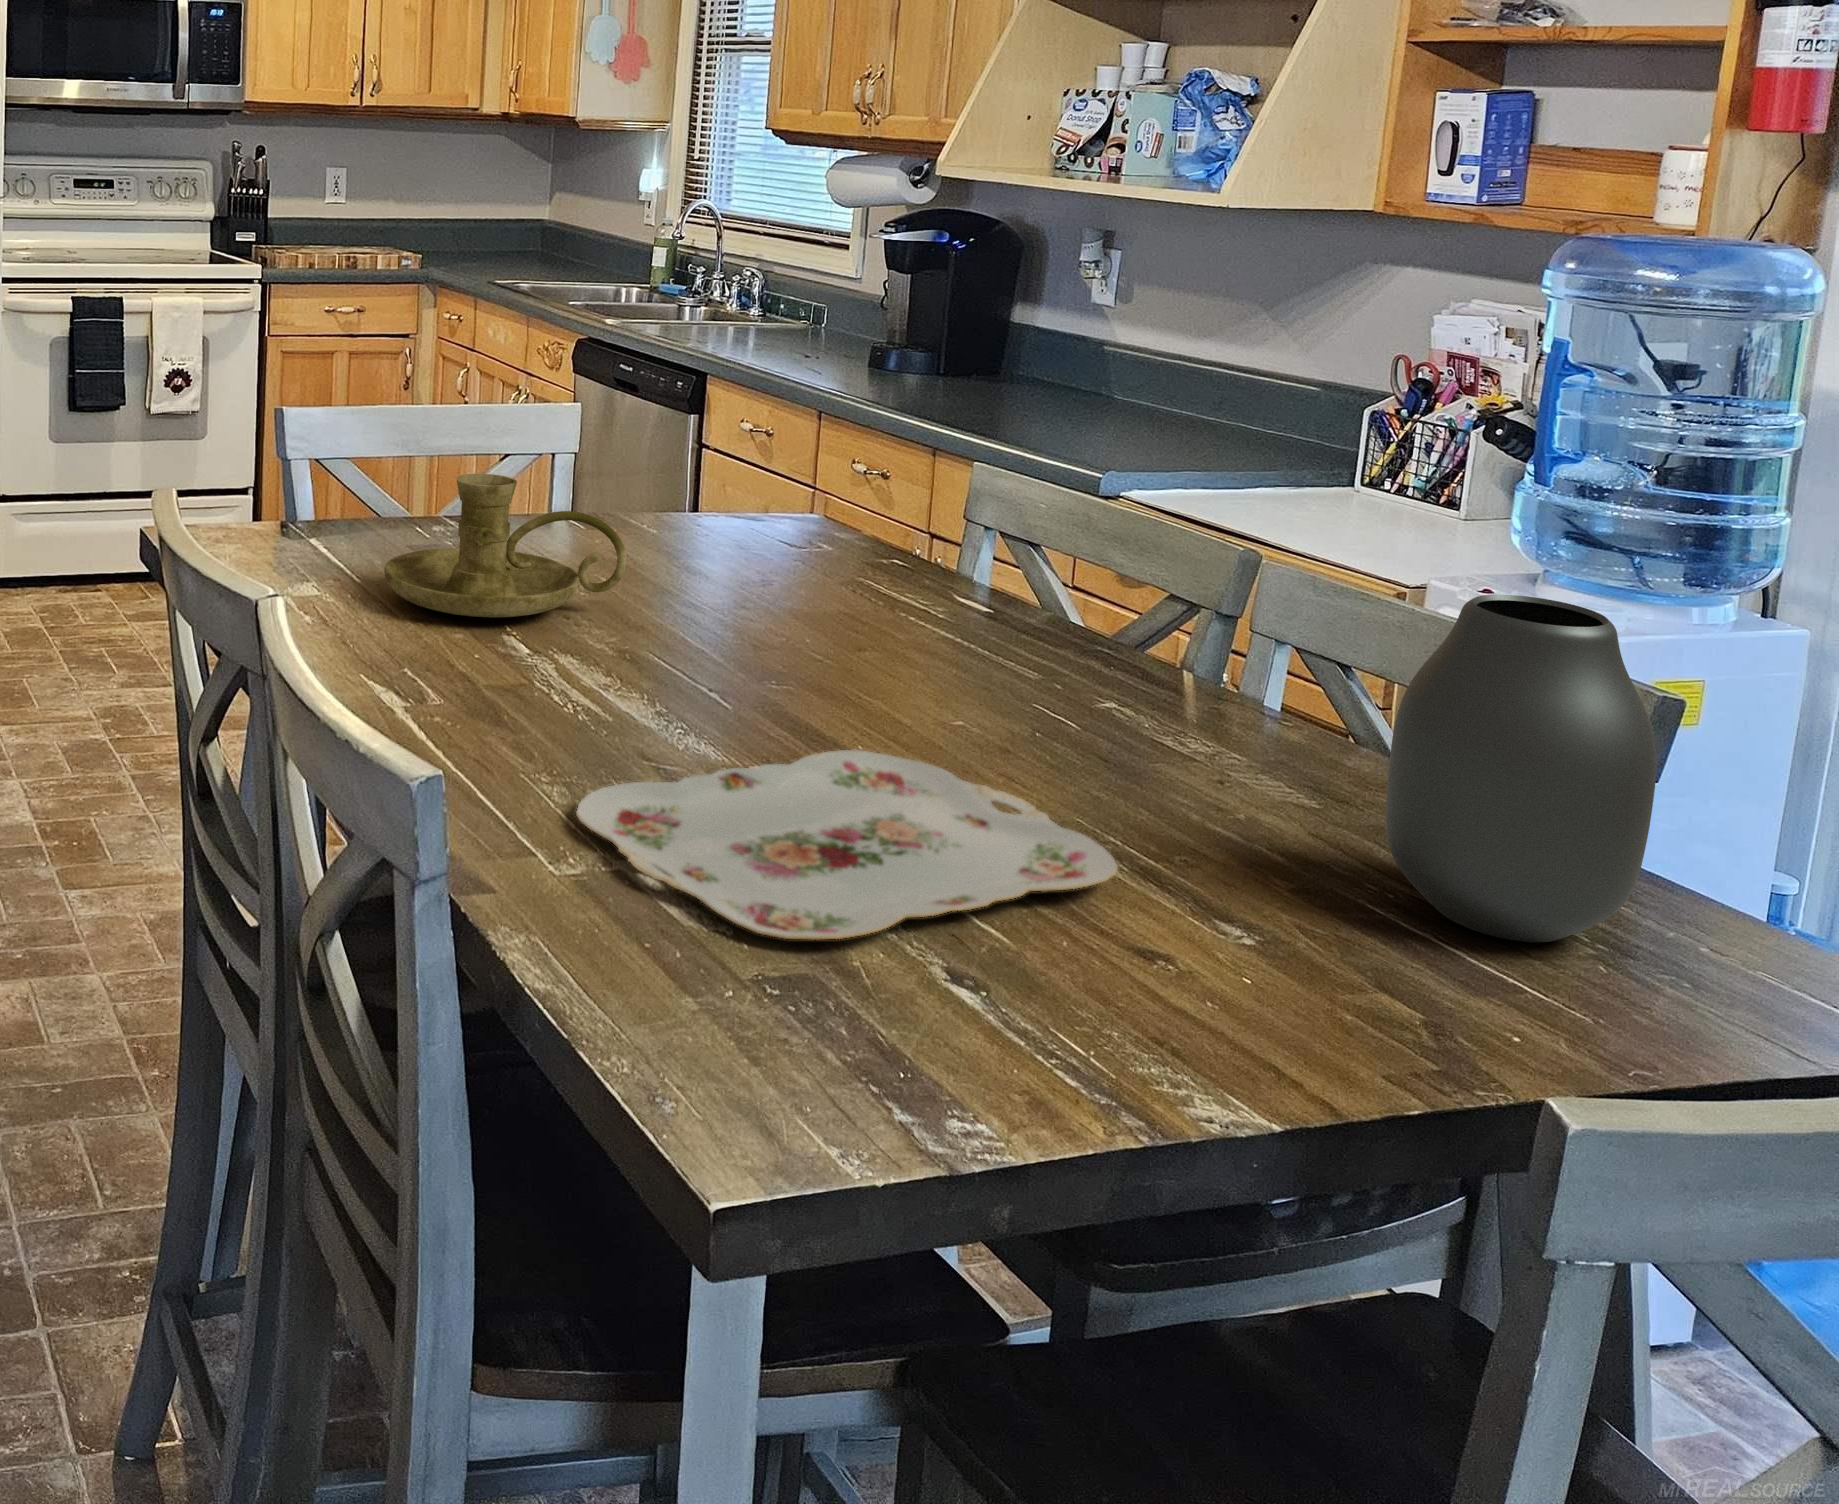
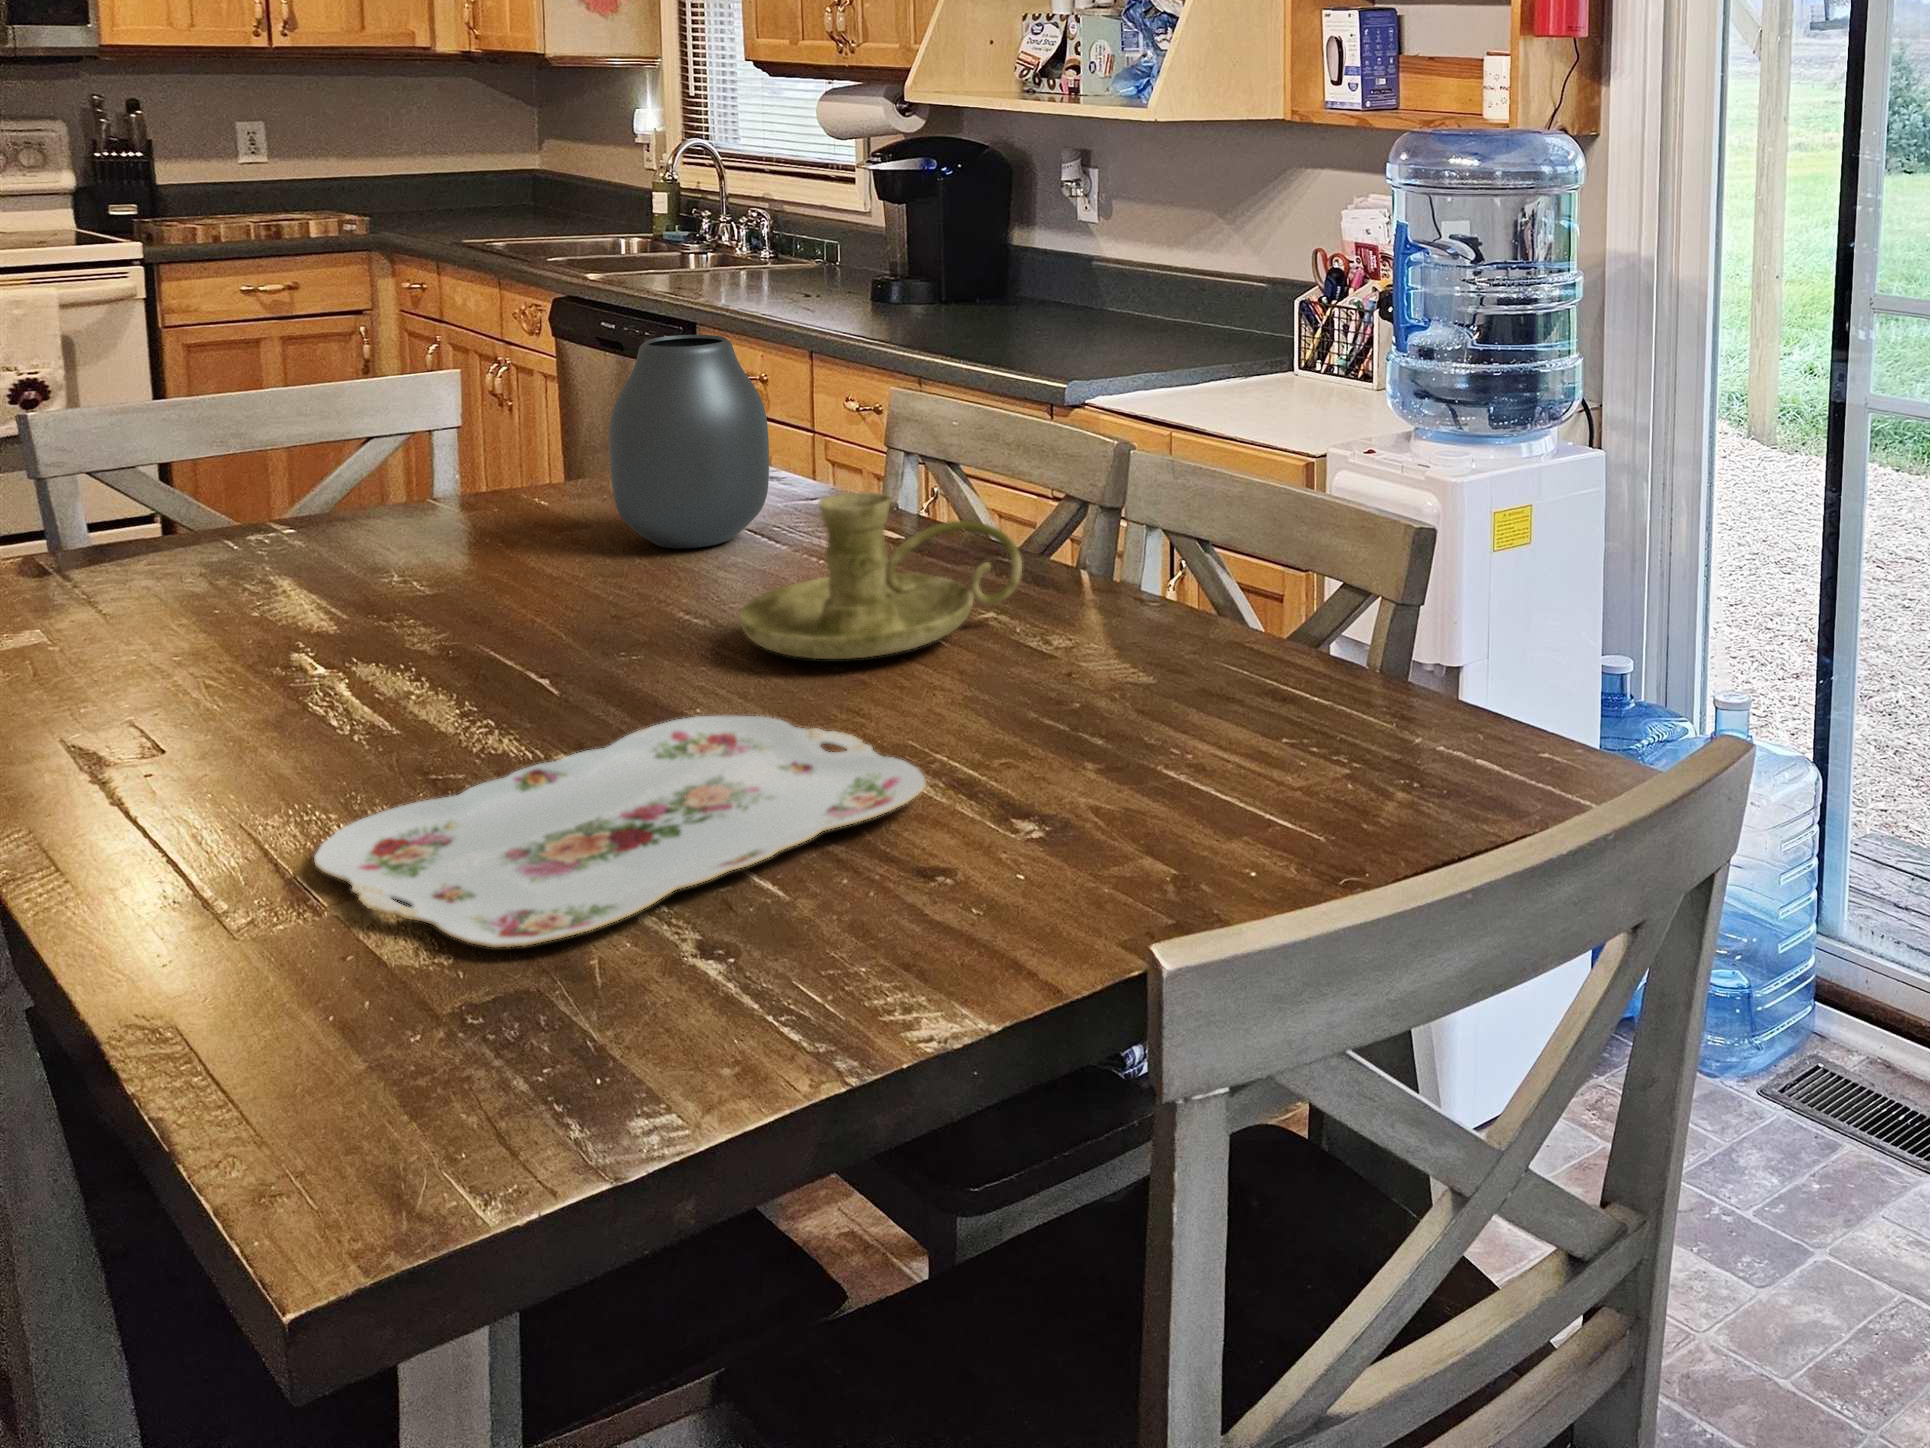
candle holder: present [384,474,626,617] -> present [739,492,1022,659]
vase: present [1386,595,1656,942] -> present [609,335,769,548]

